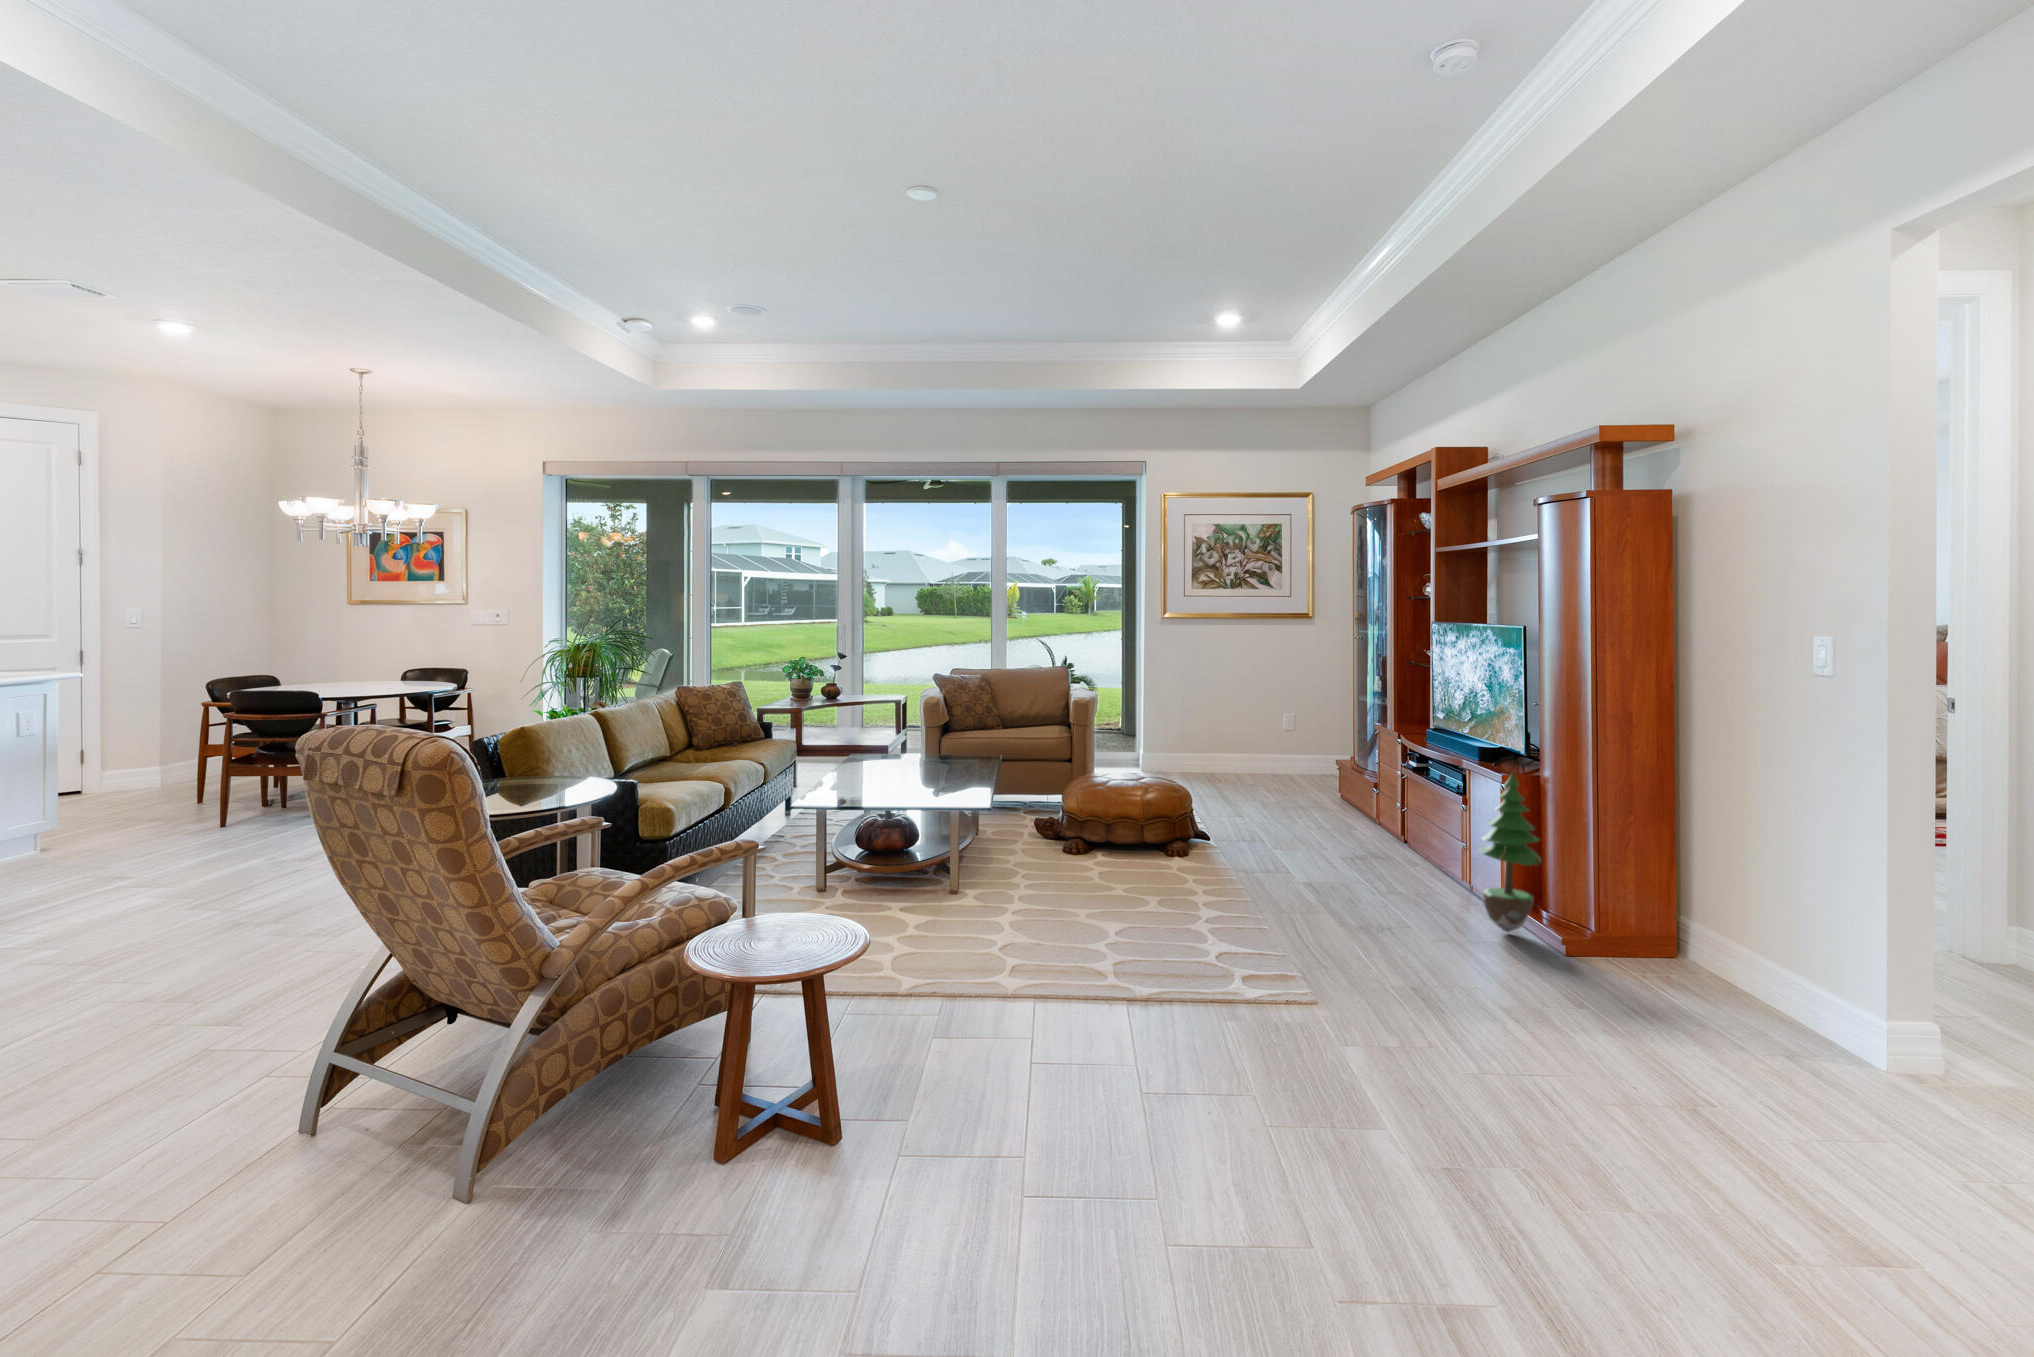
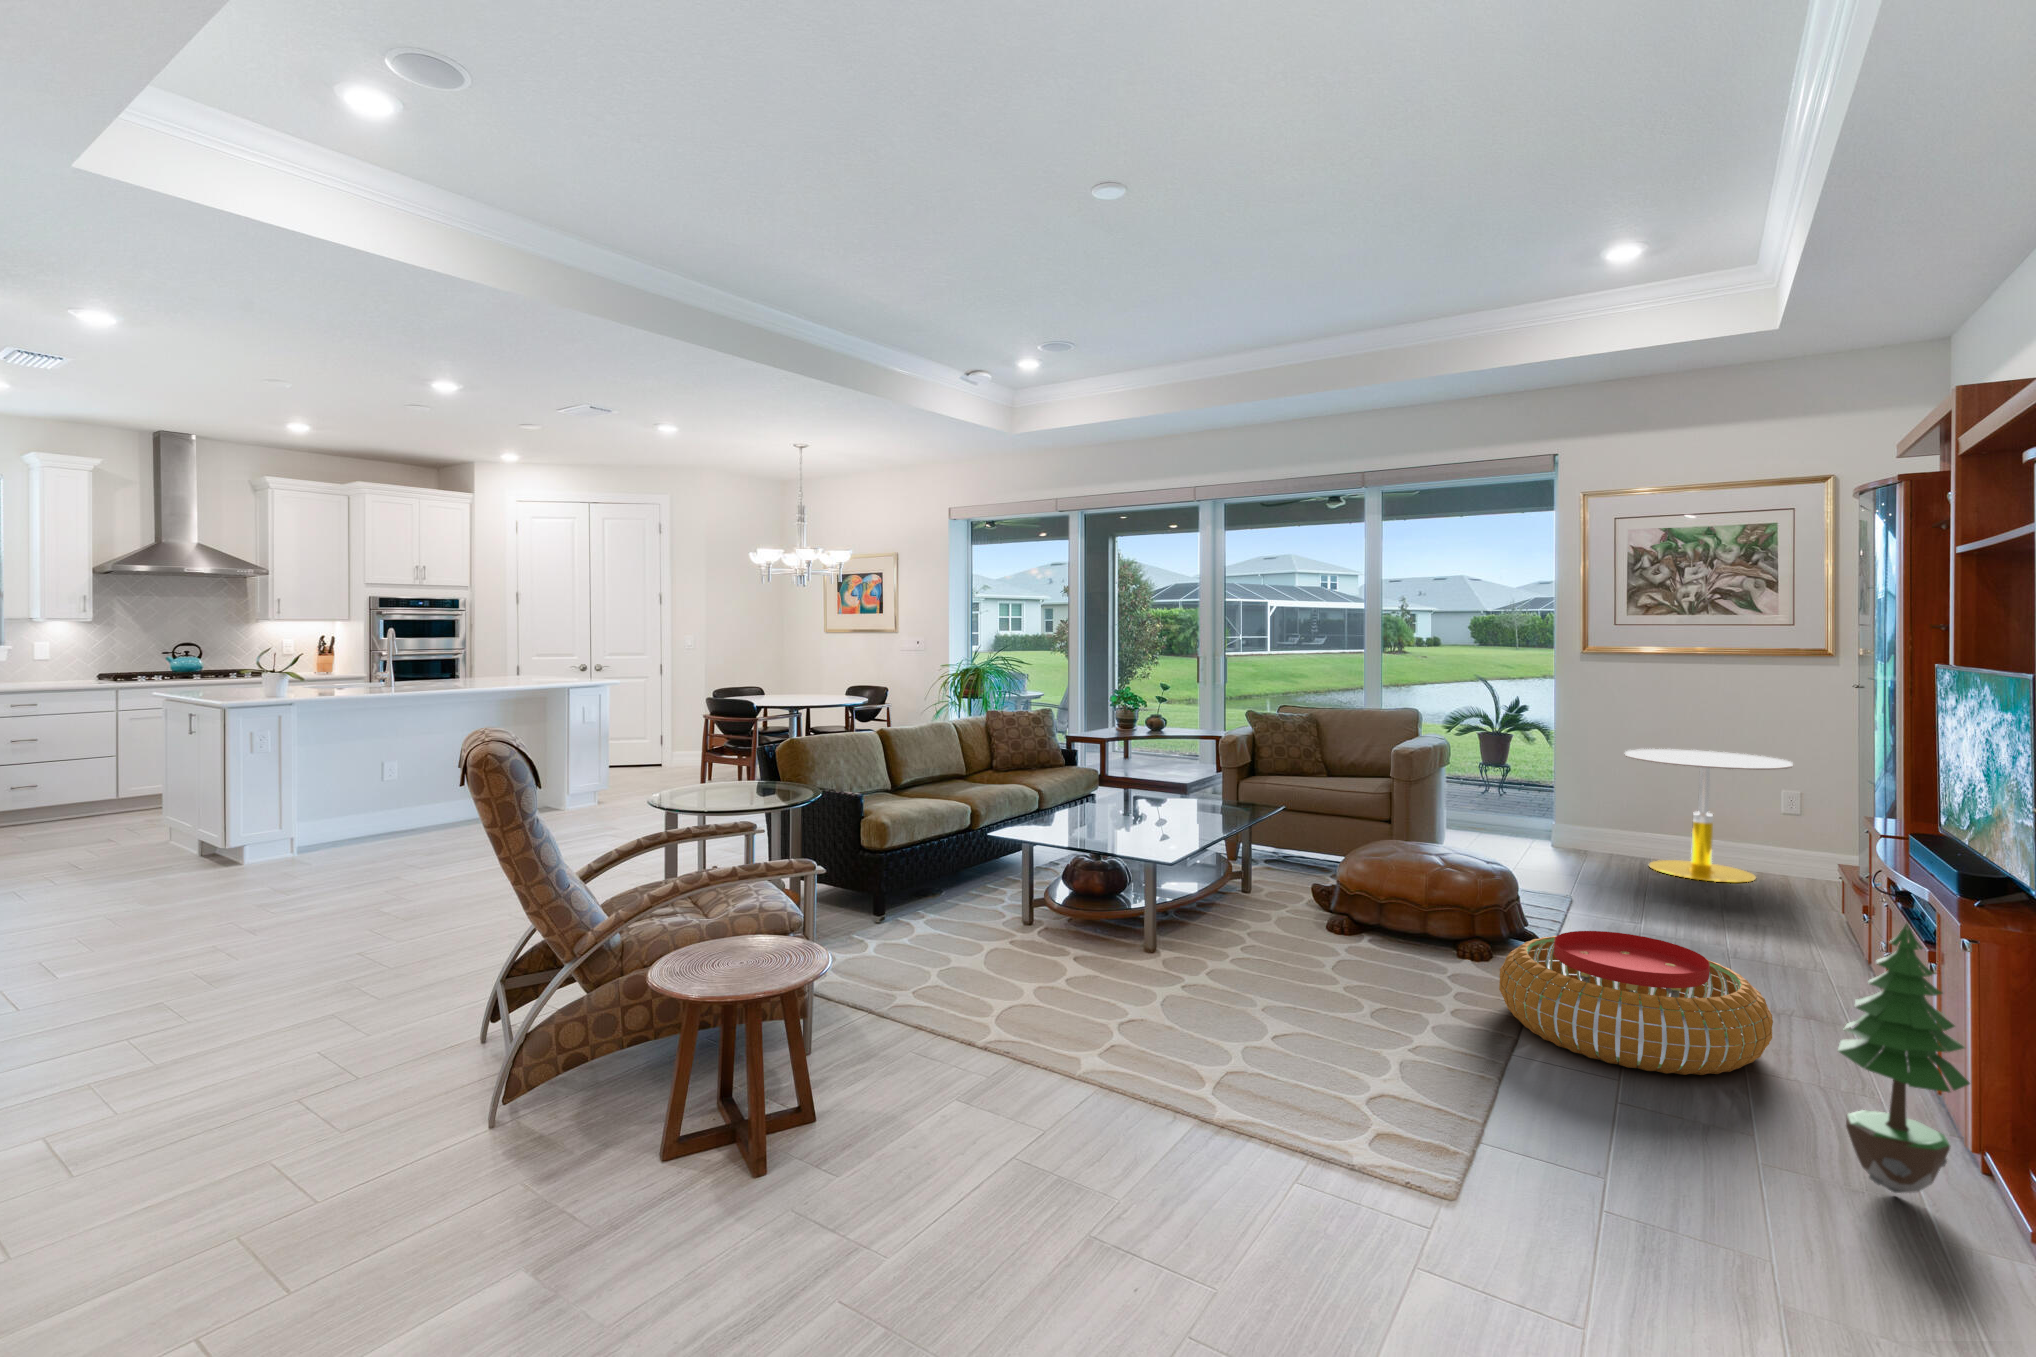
side table: none [1201,691,1305,785] -> present [1625,749,1793,882]
pouf: none [1234,814,1402,899] -> present [1499,931,1773,1075]

